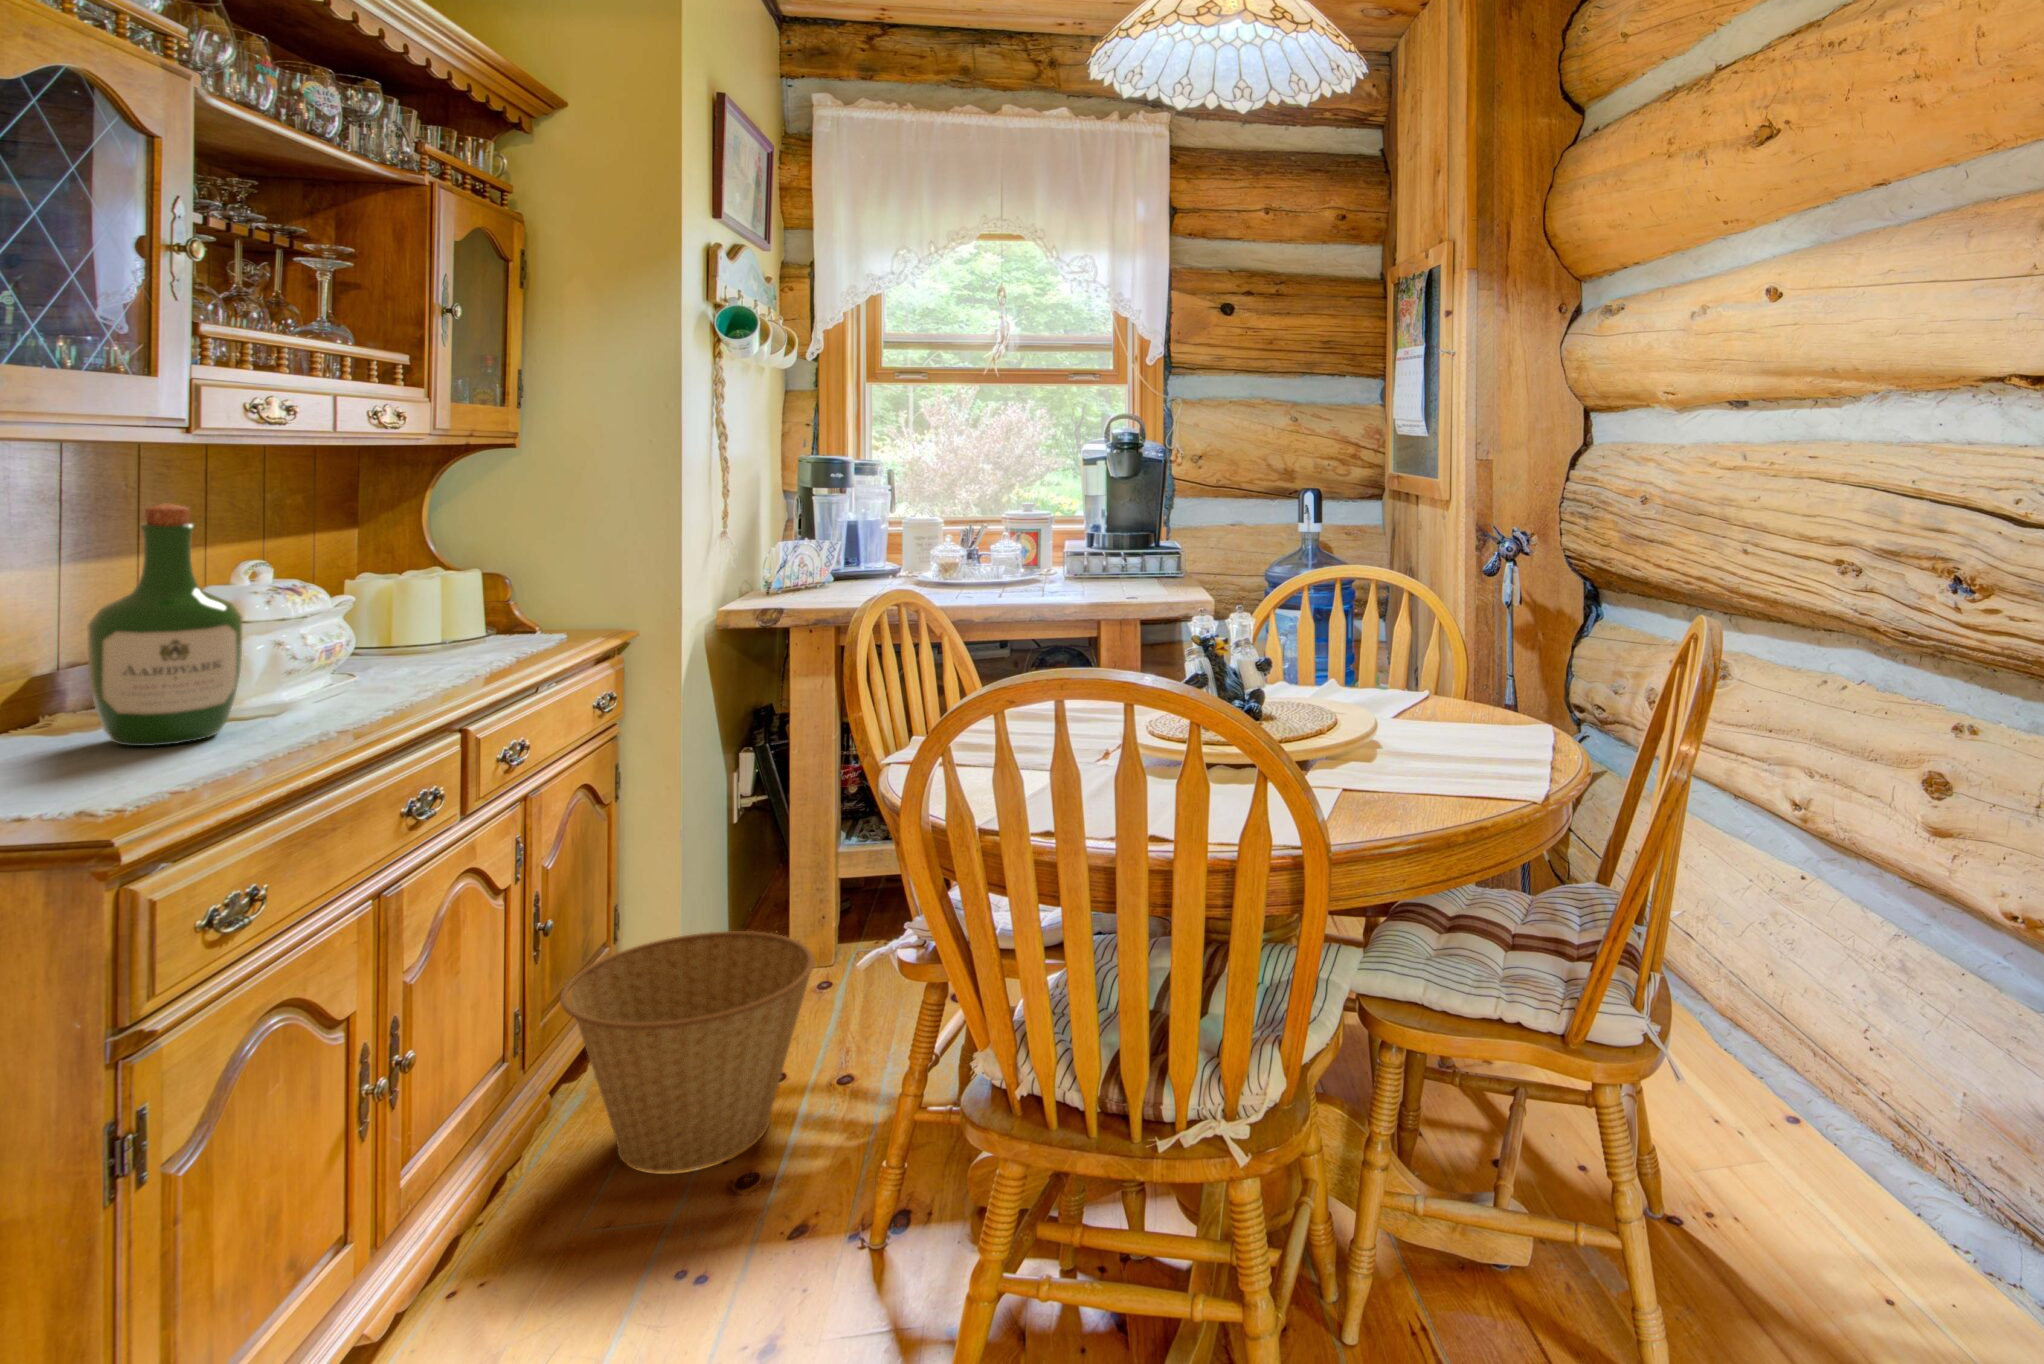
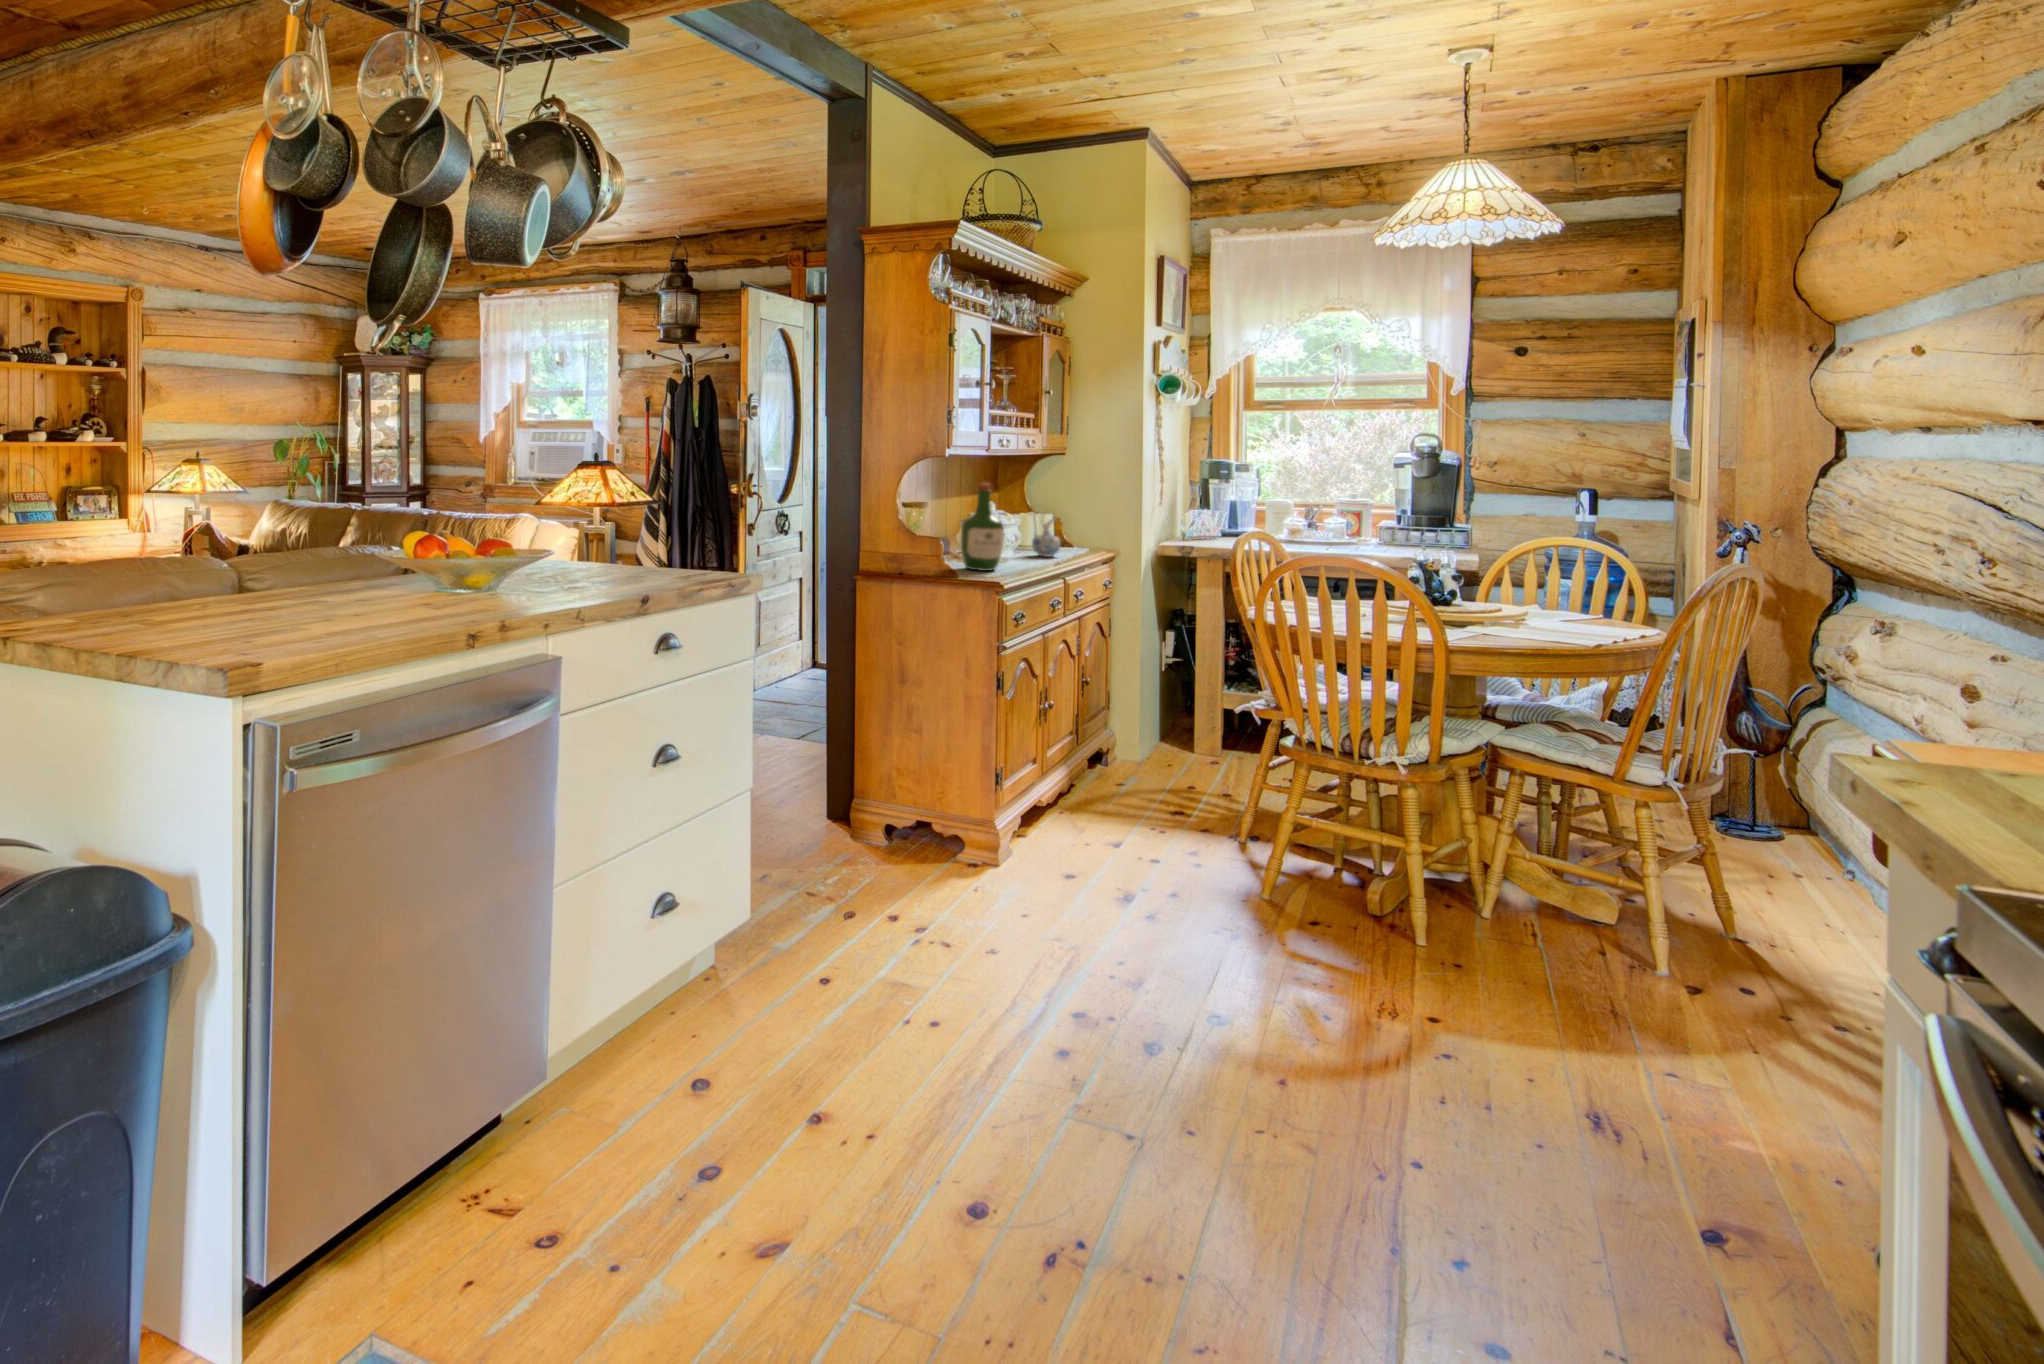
ceramic pitcher: none [408,557,483,660] -> present [1032,510,1061,557]
basket: present [560,931,815,1172] -> none [1090,709,1209,811]

